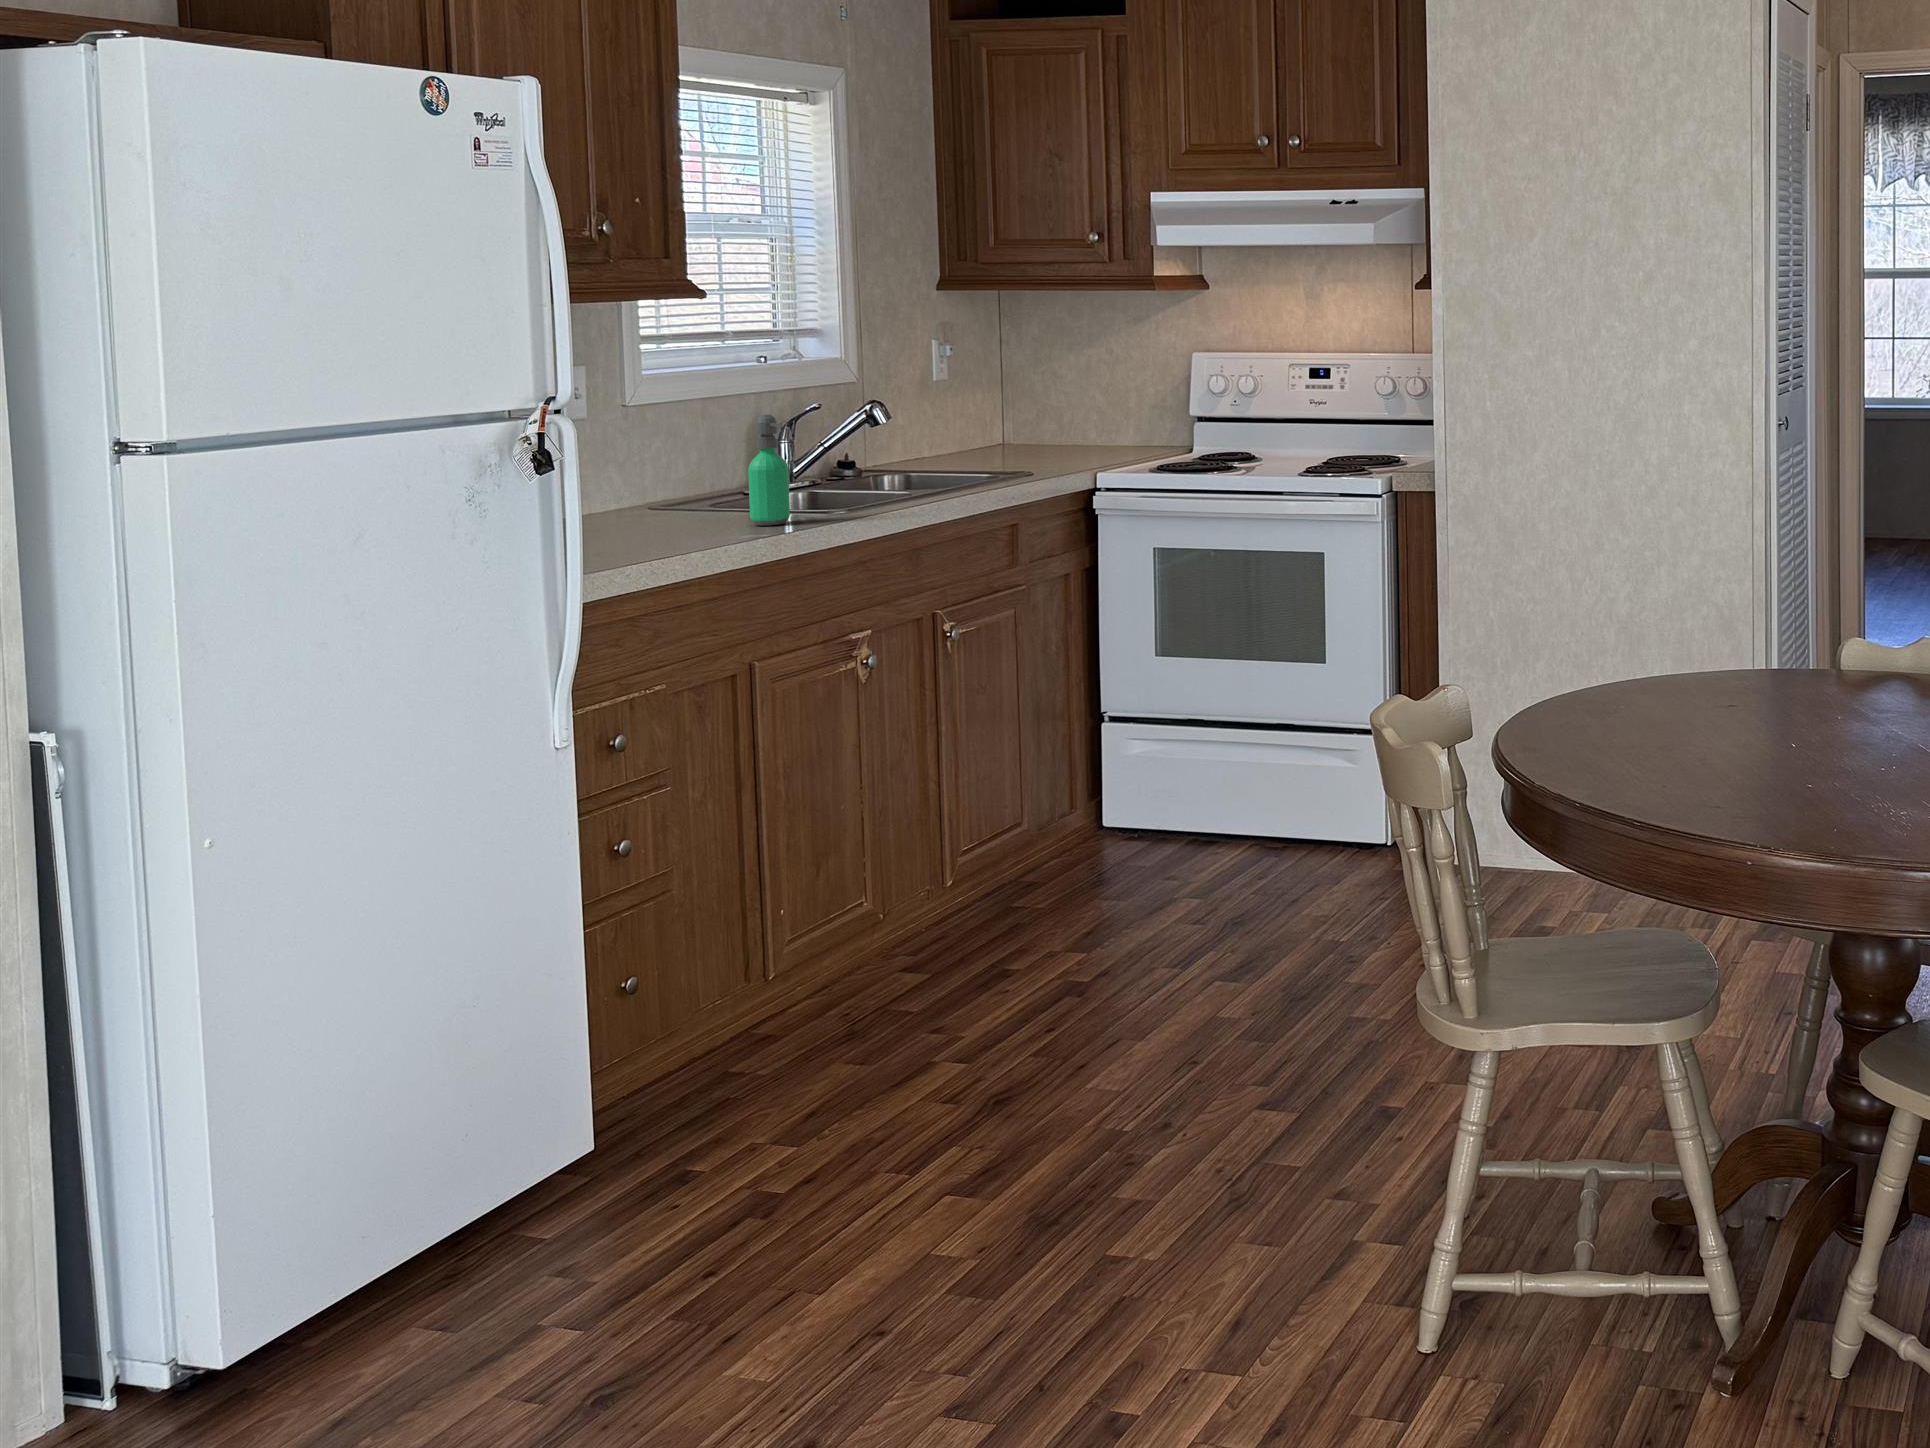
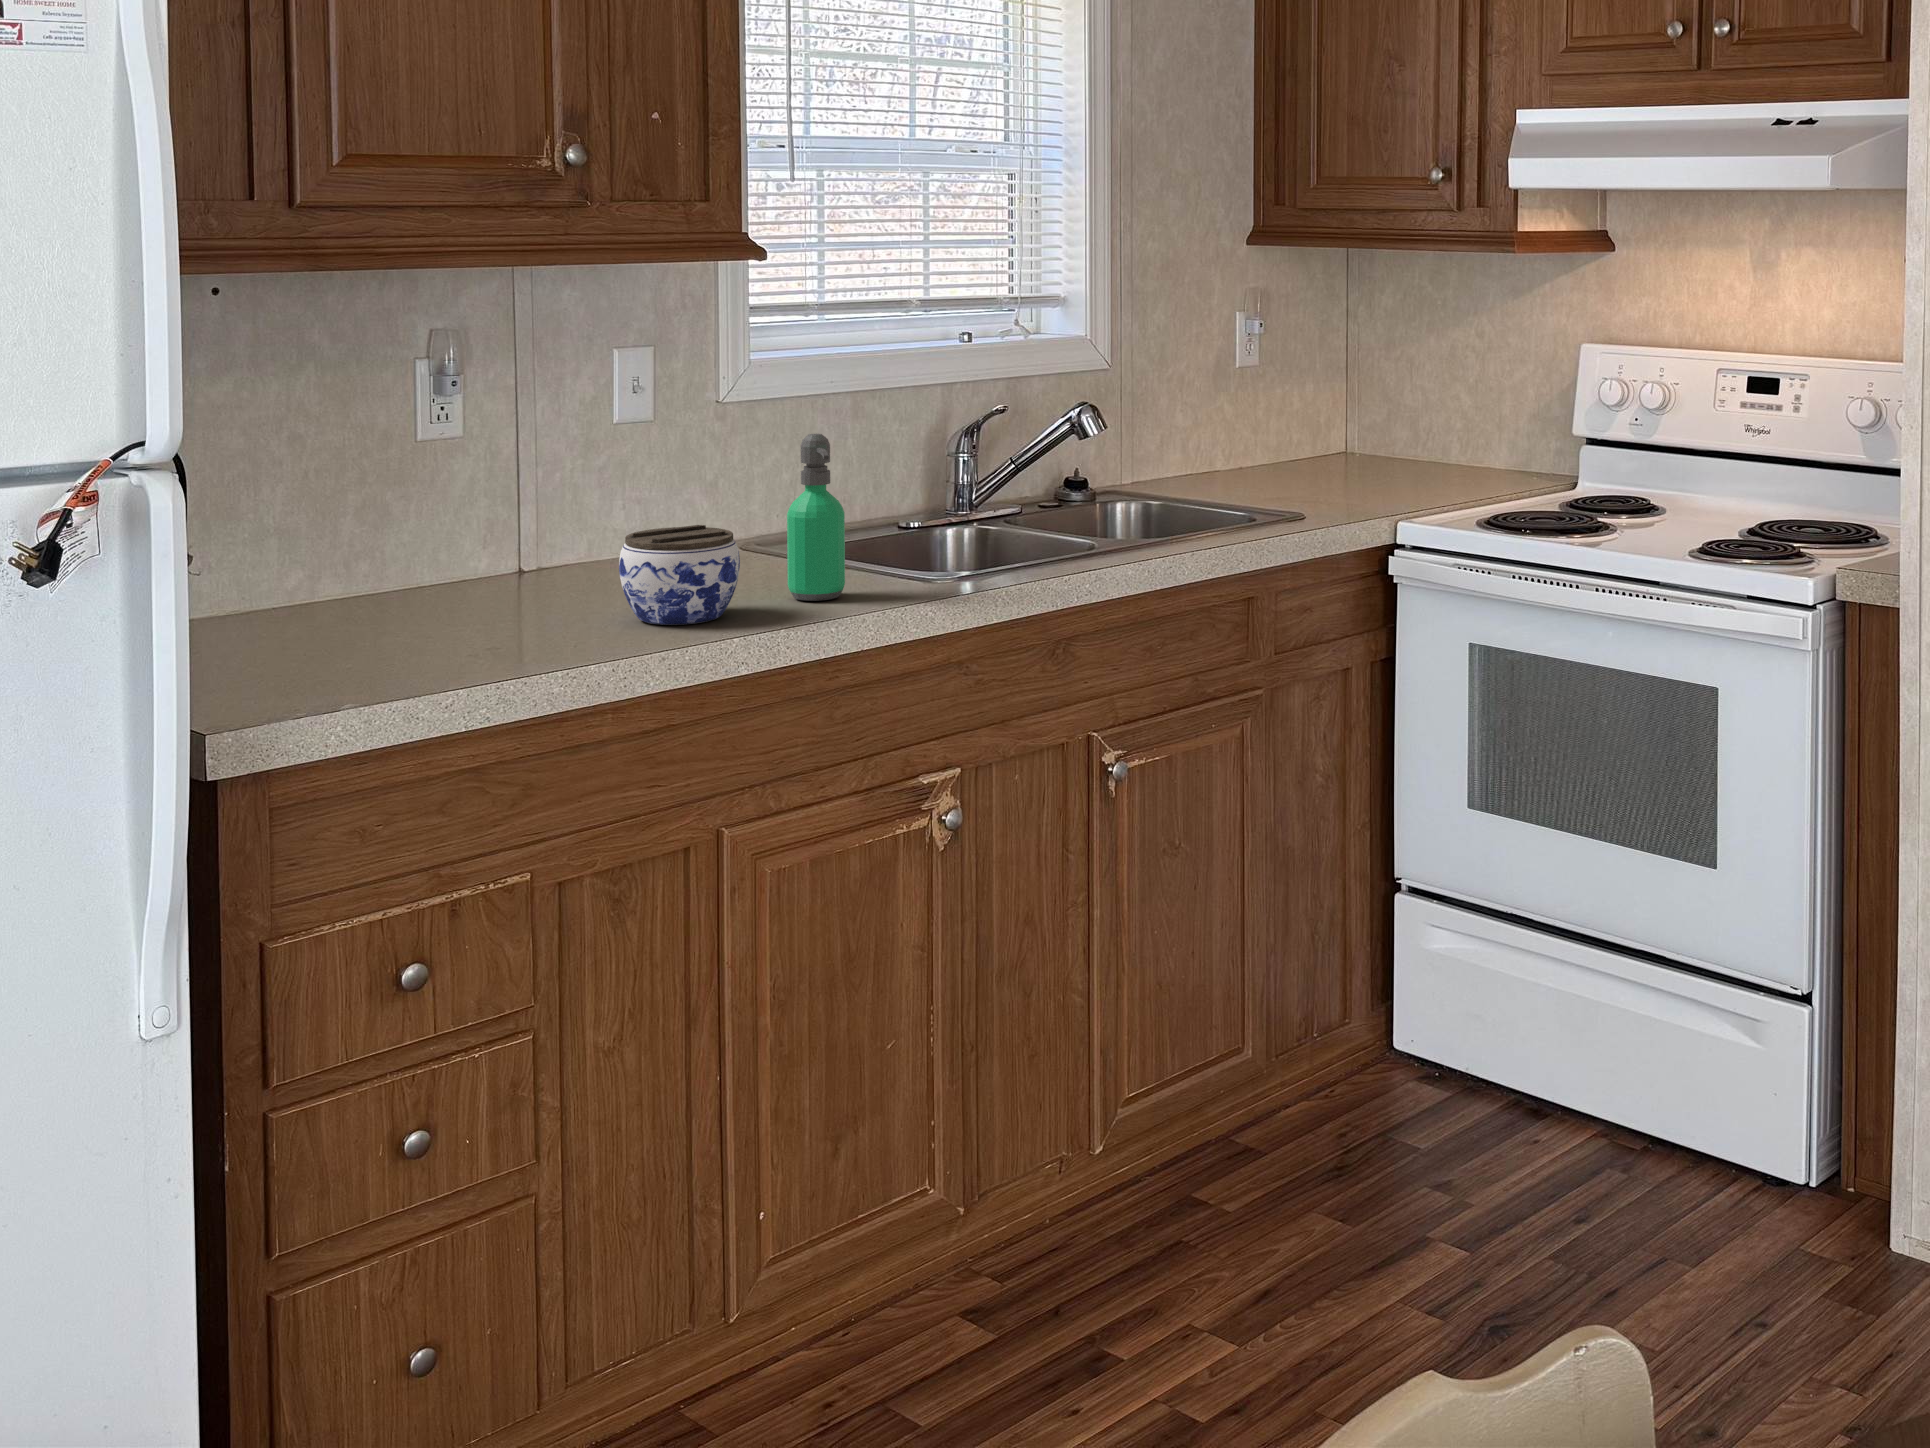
jar: none [652,477,736,541] -> present [619,525,740,625]

